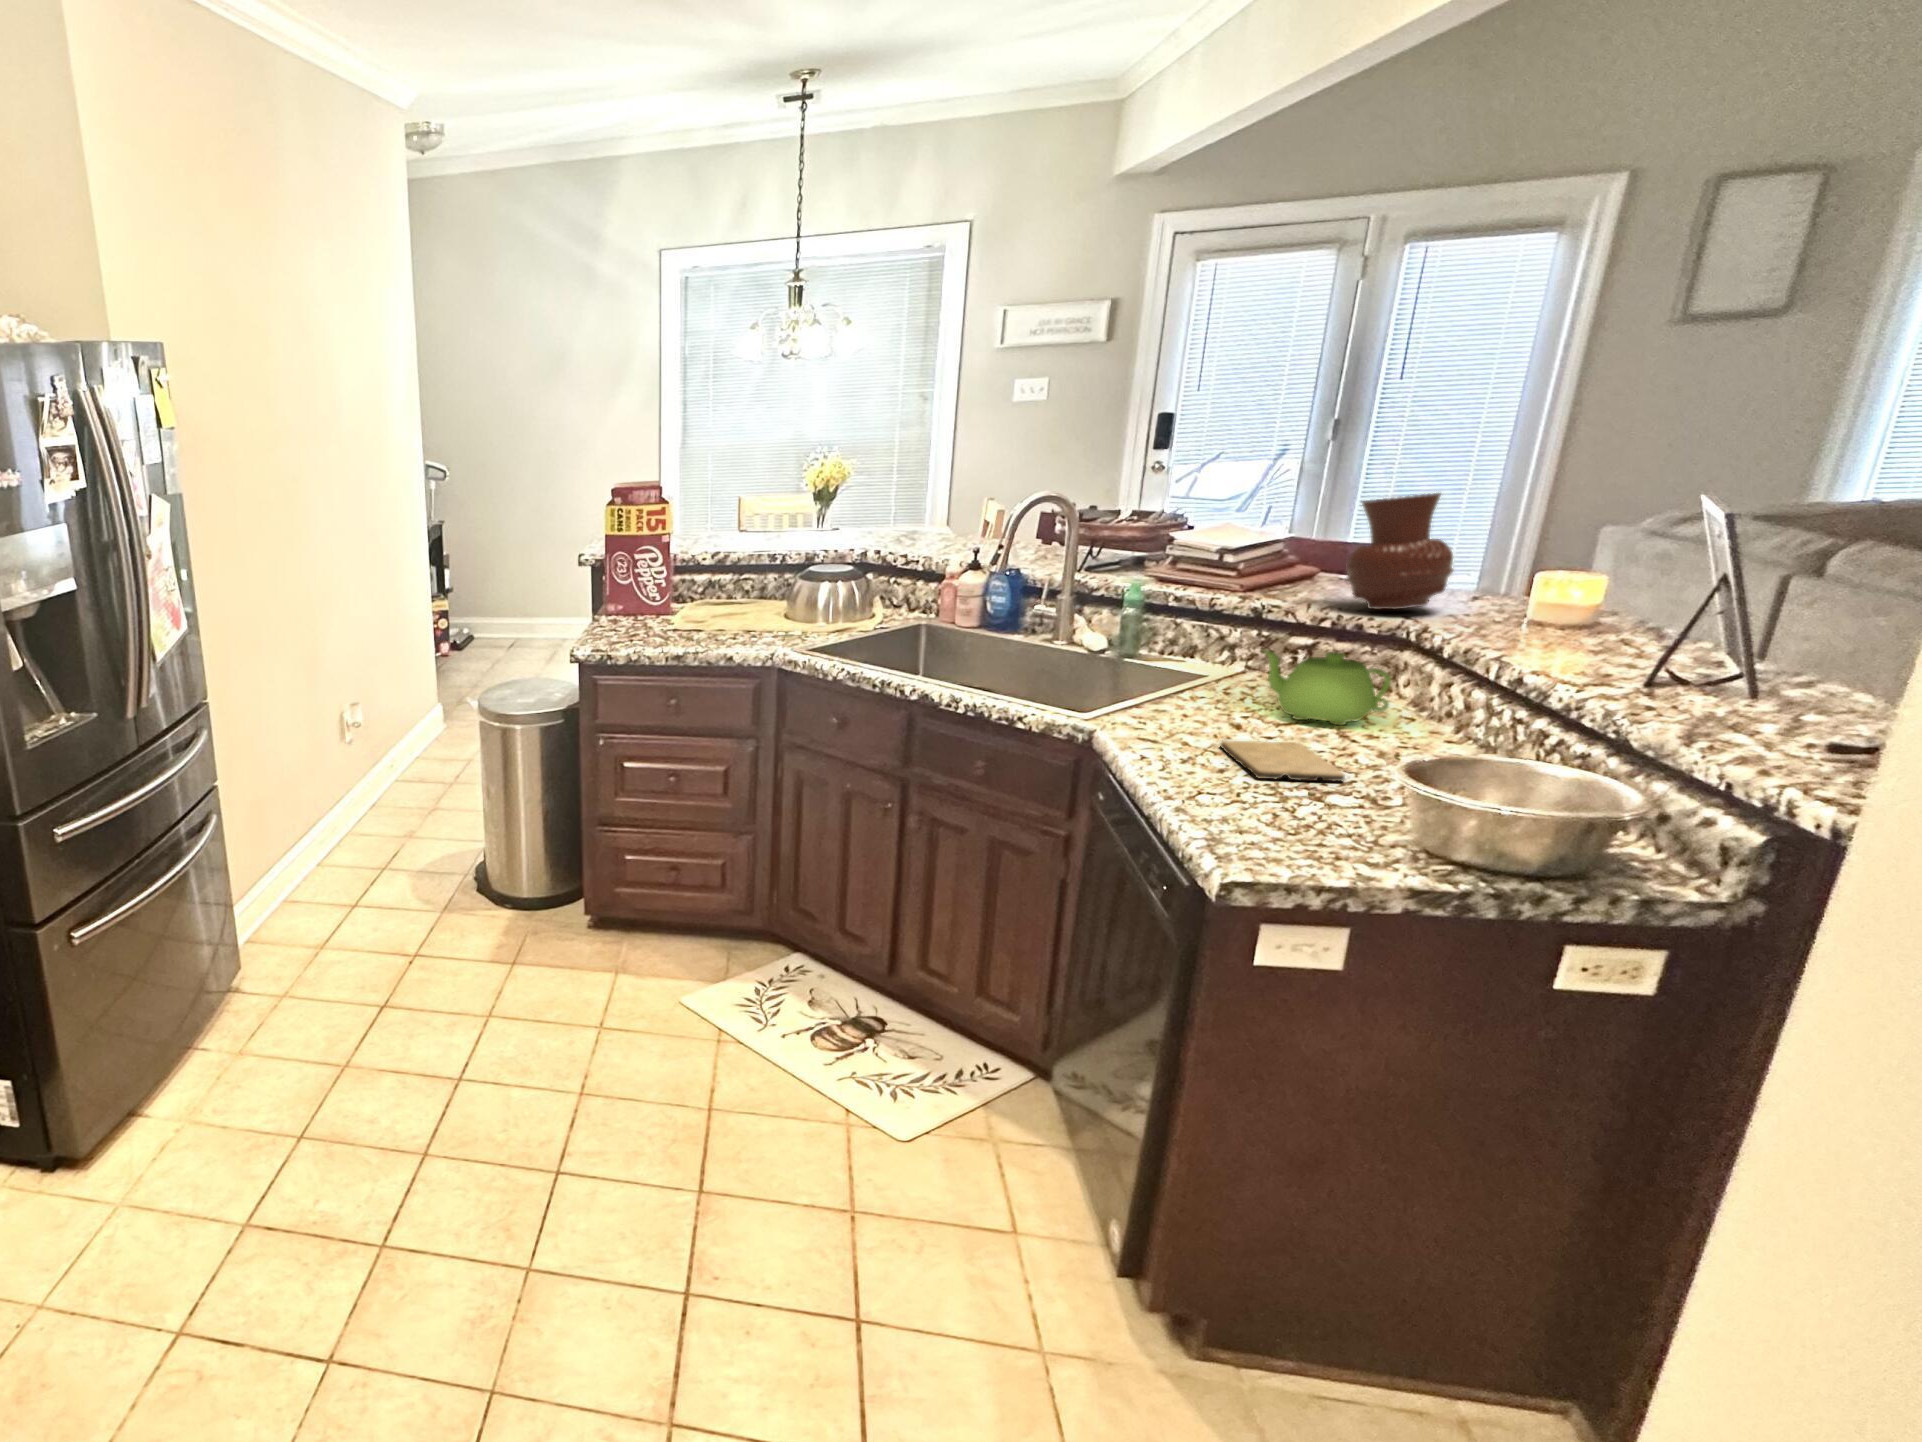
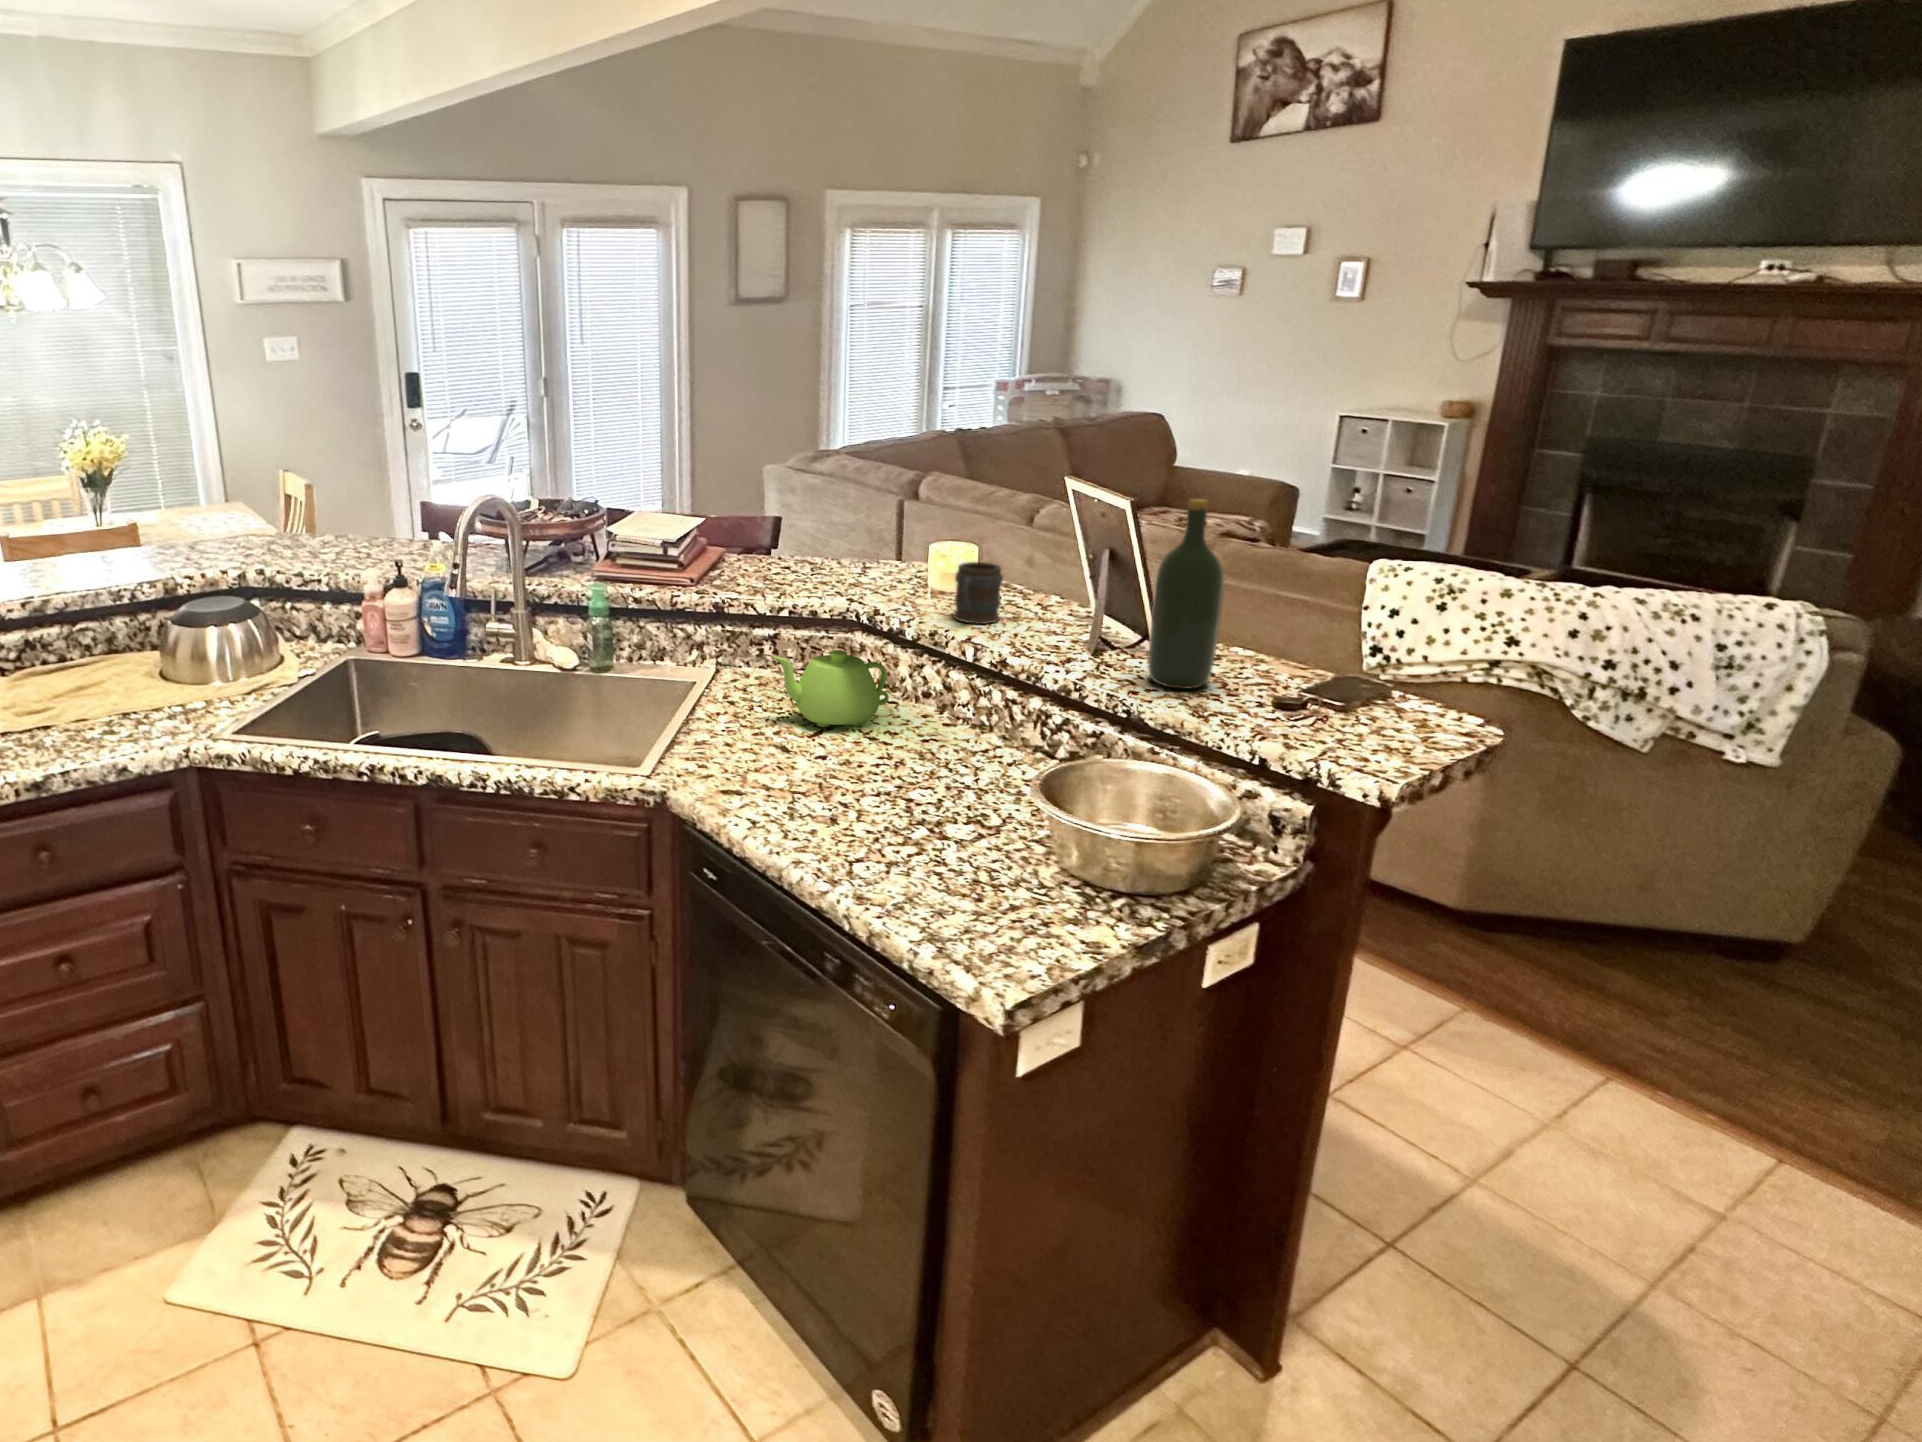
vase: present [1347,493,1453,610] -> none [779,475,862,593]
wine bottle: none [1684,510,1824,726] -> present [1148,499,1224,689]
mug: none [1520,586,1599,652] -> present [954,562,1003,624]
cutting board: present [1220,740,1345,781] -> none [804,761,939,821]

